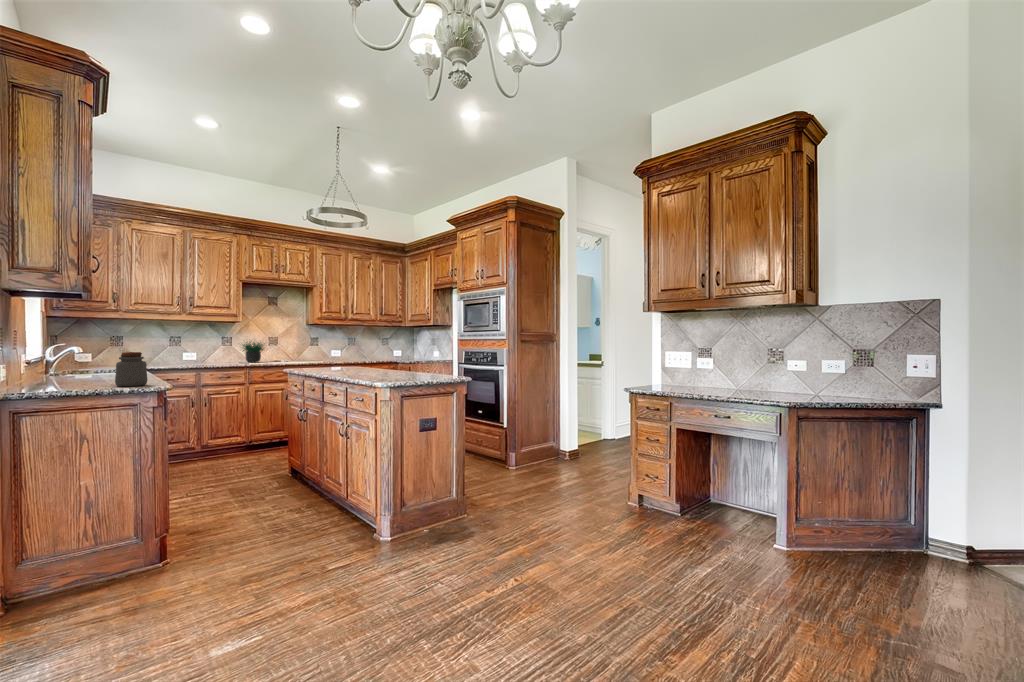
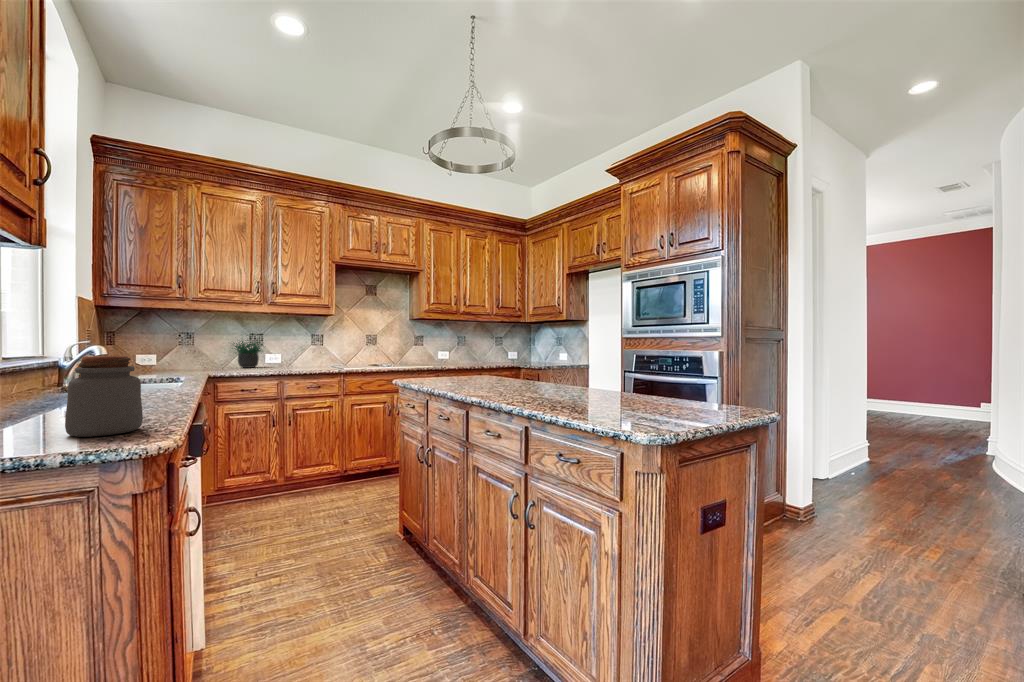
potted plant: present [242,341,264,362] -> present [232,340,263,368]

